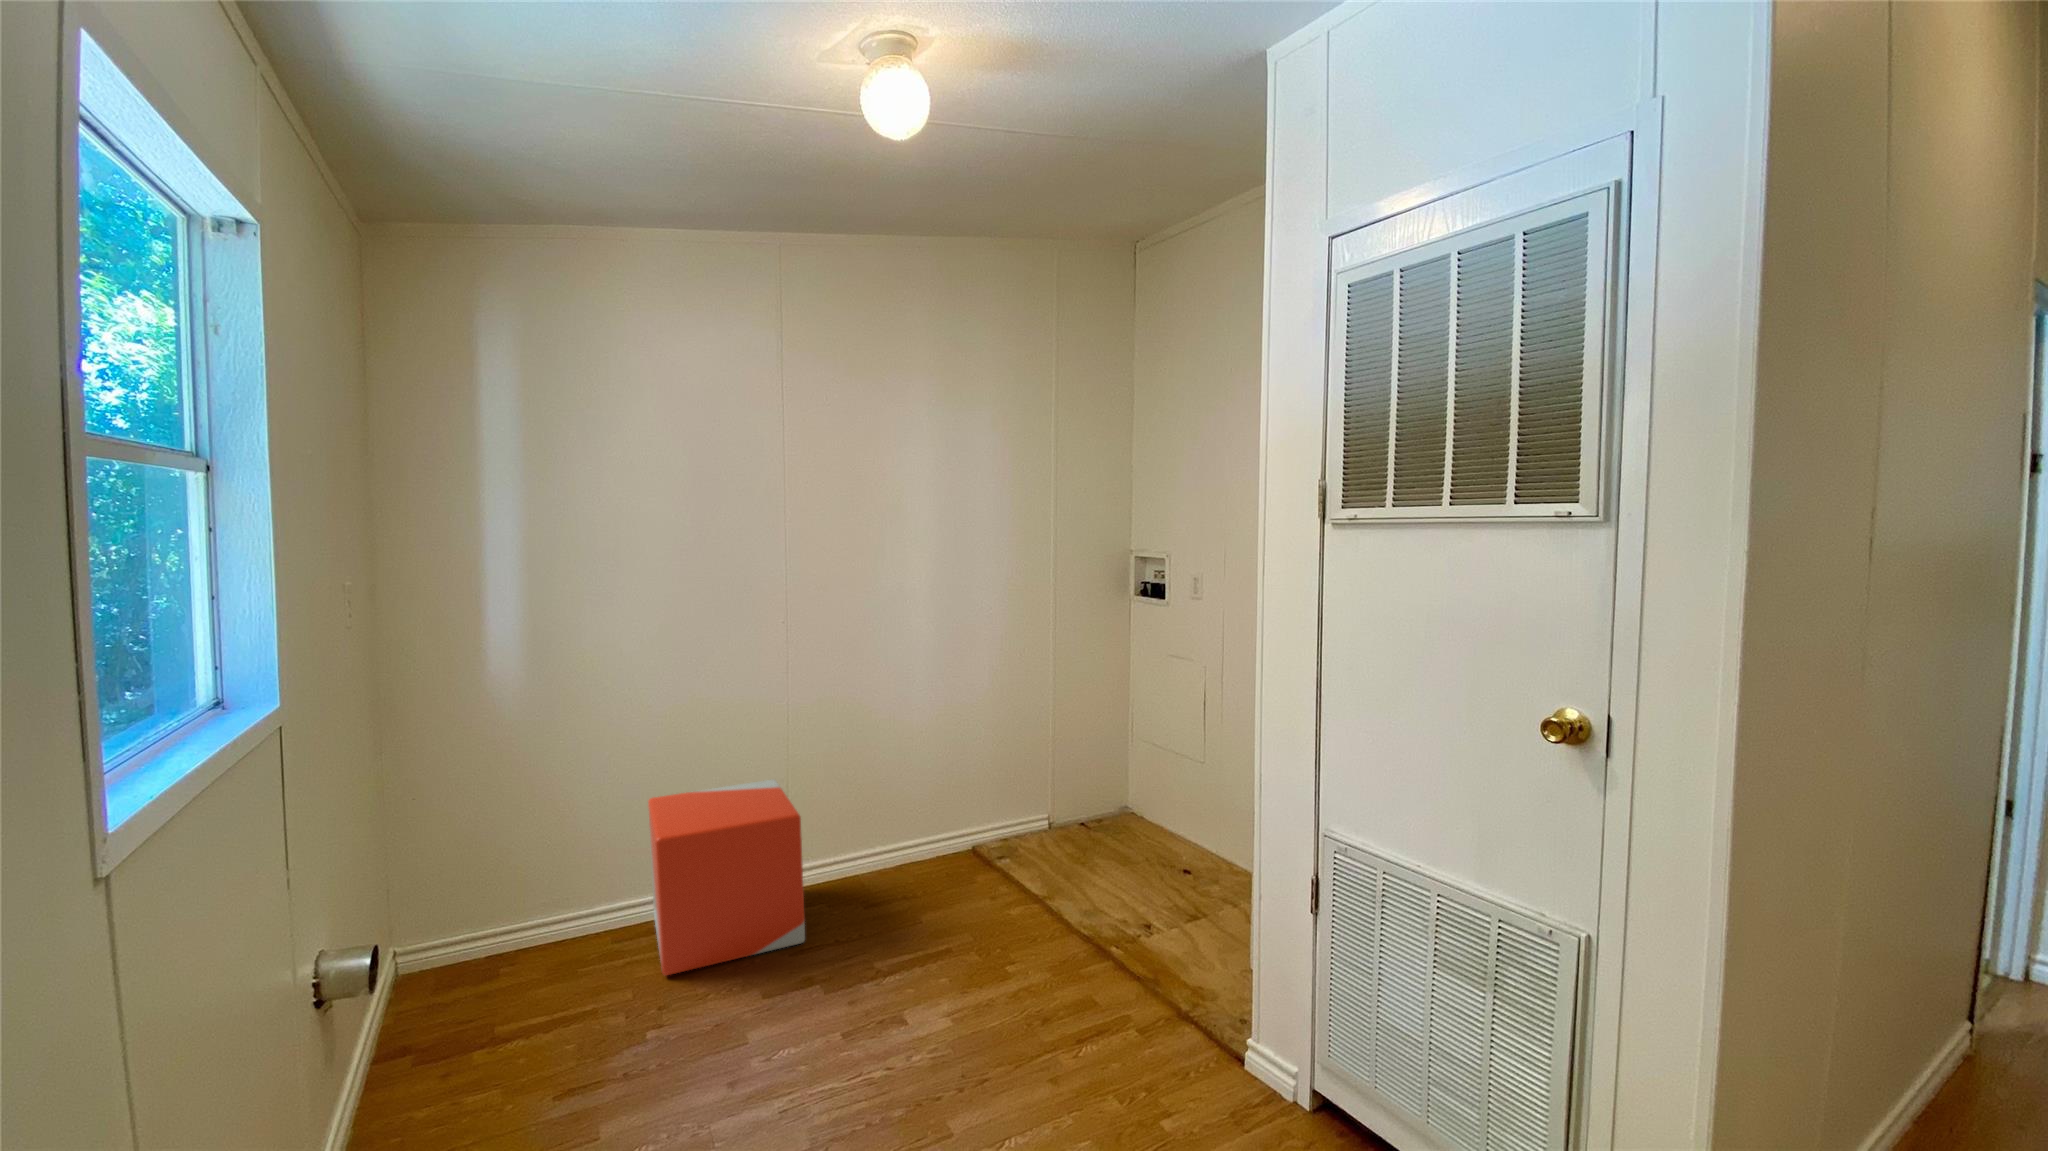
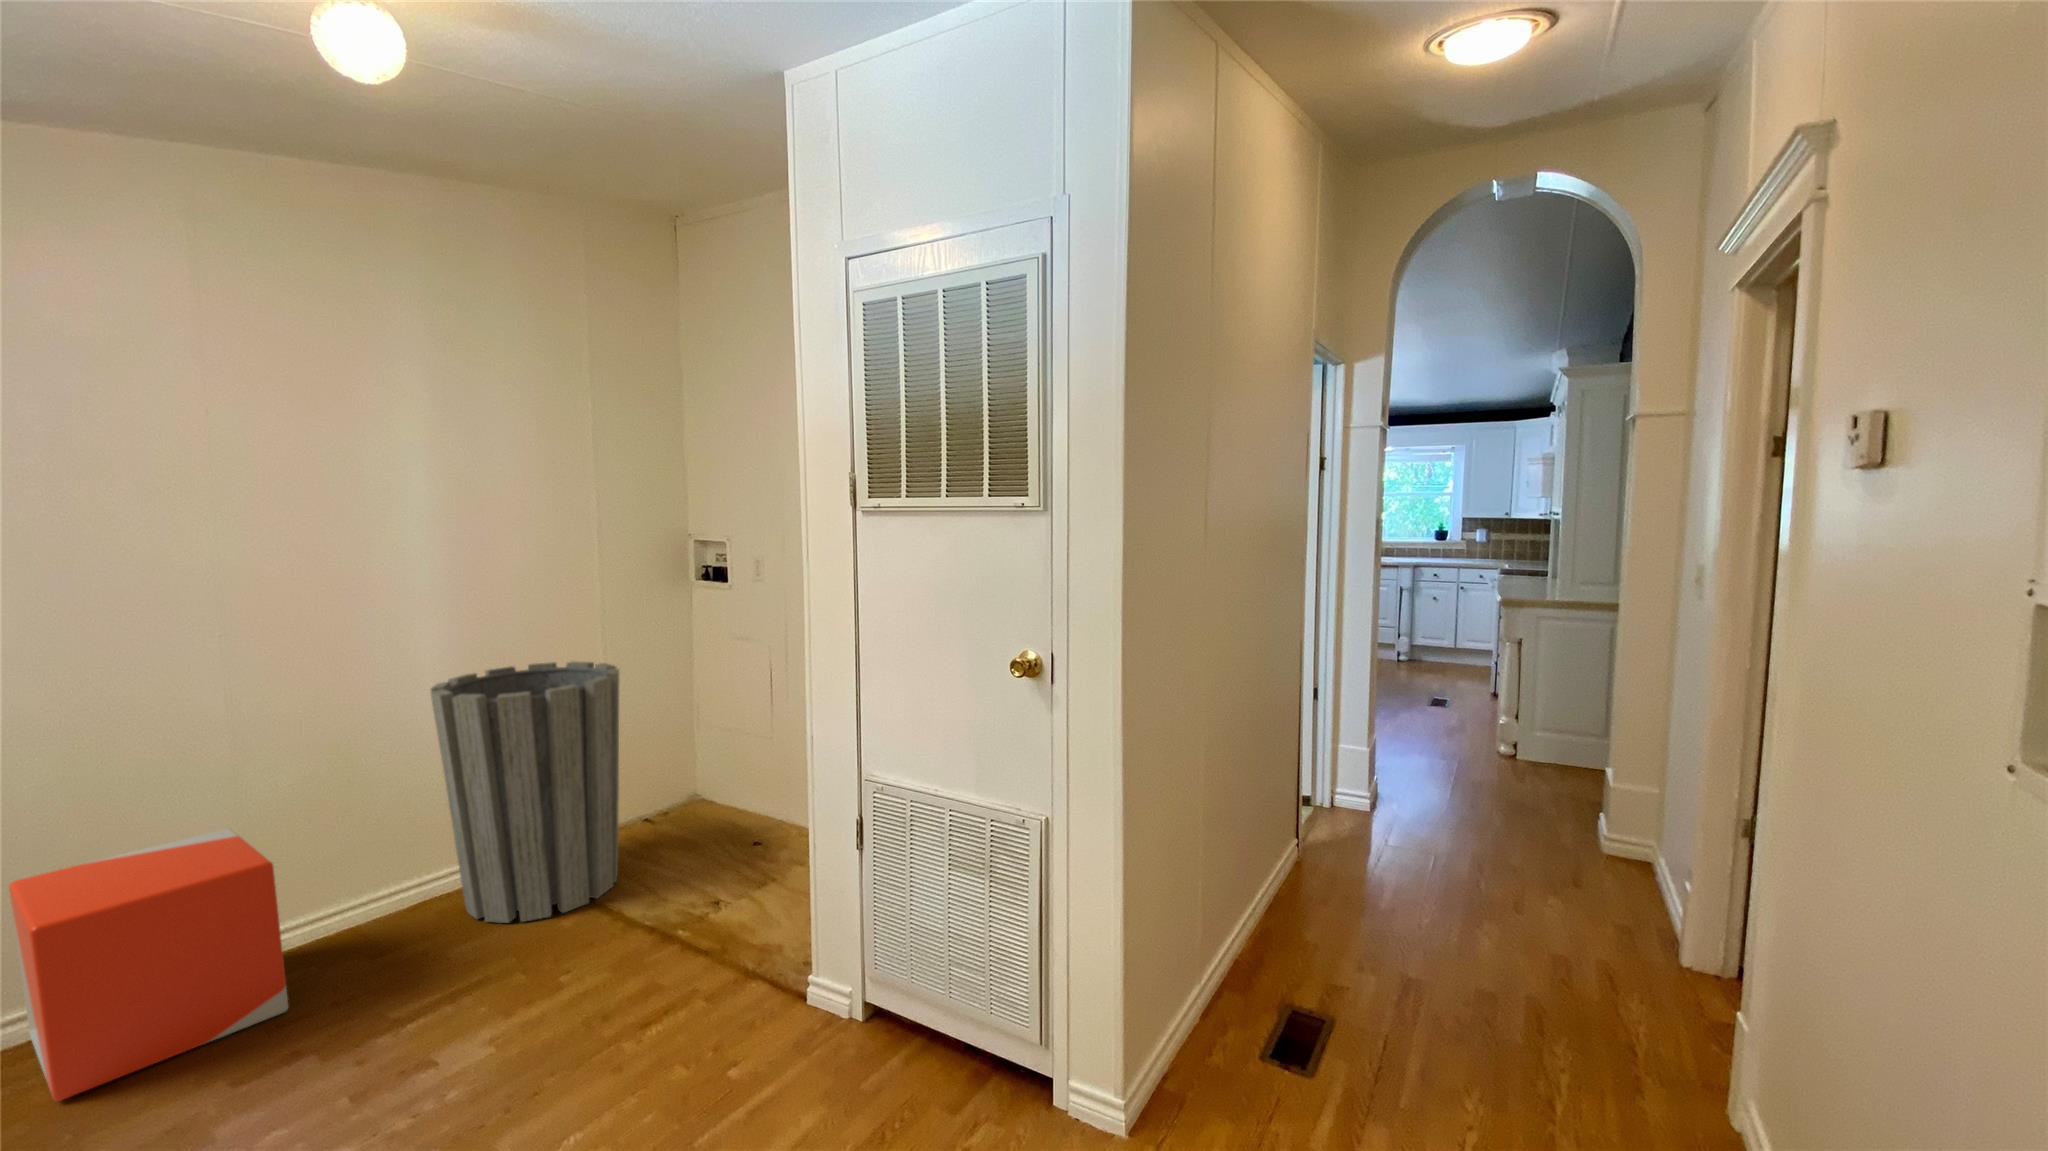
trash can: none [915,664,1067,905] -> present [430,662,619,923]

